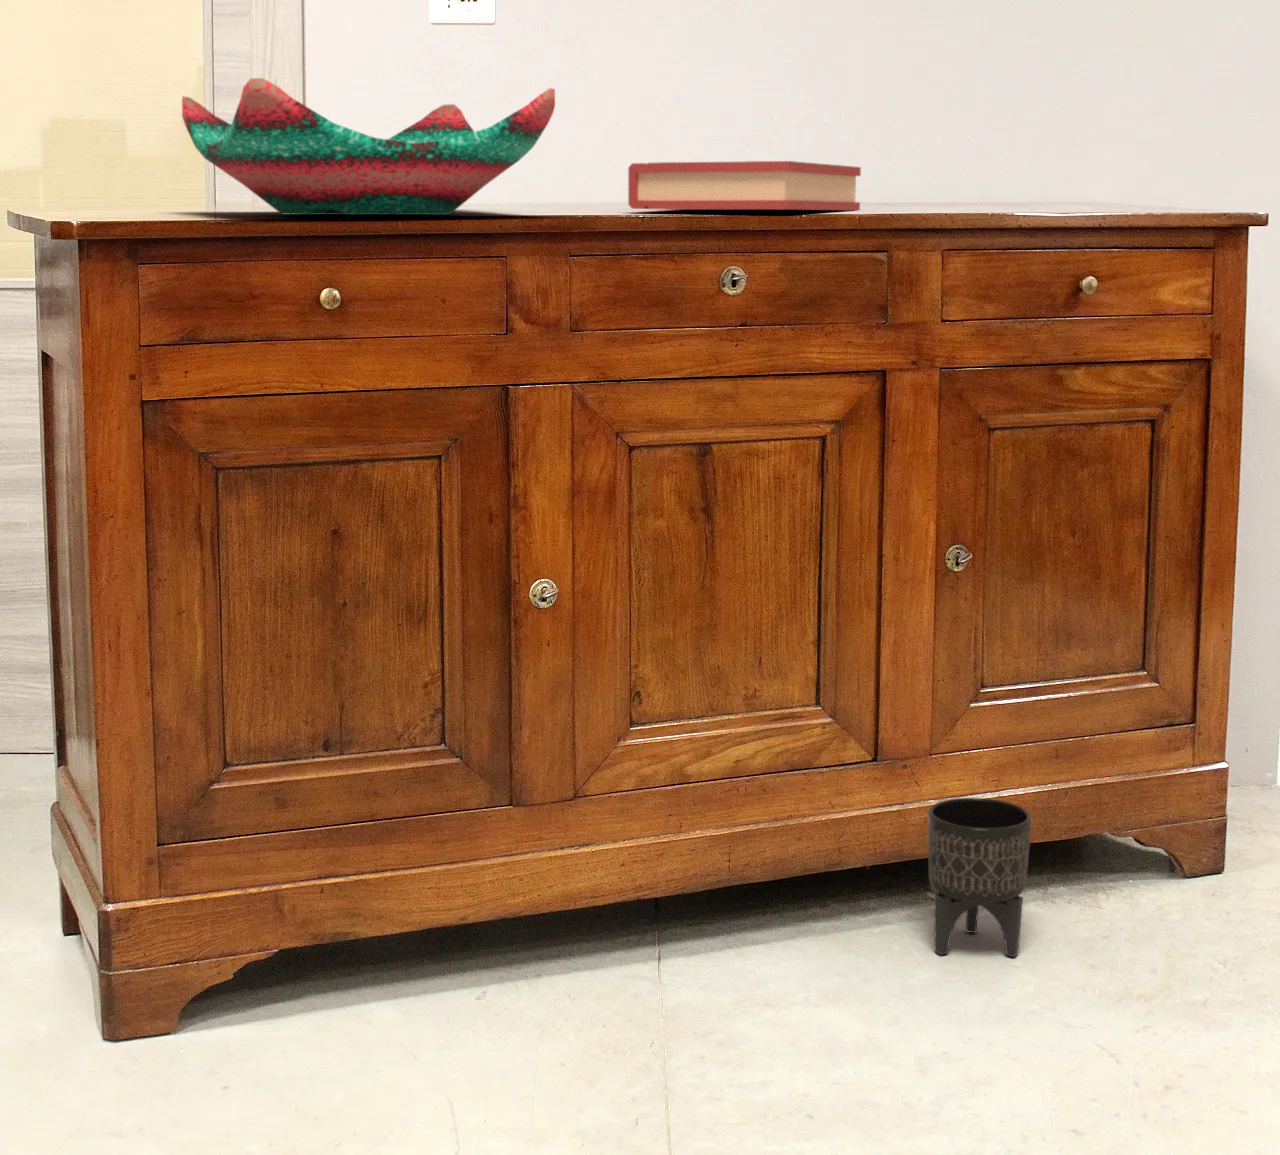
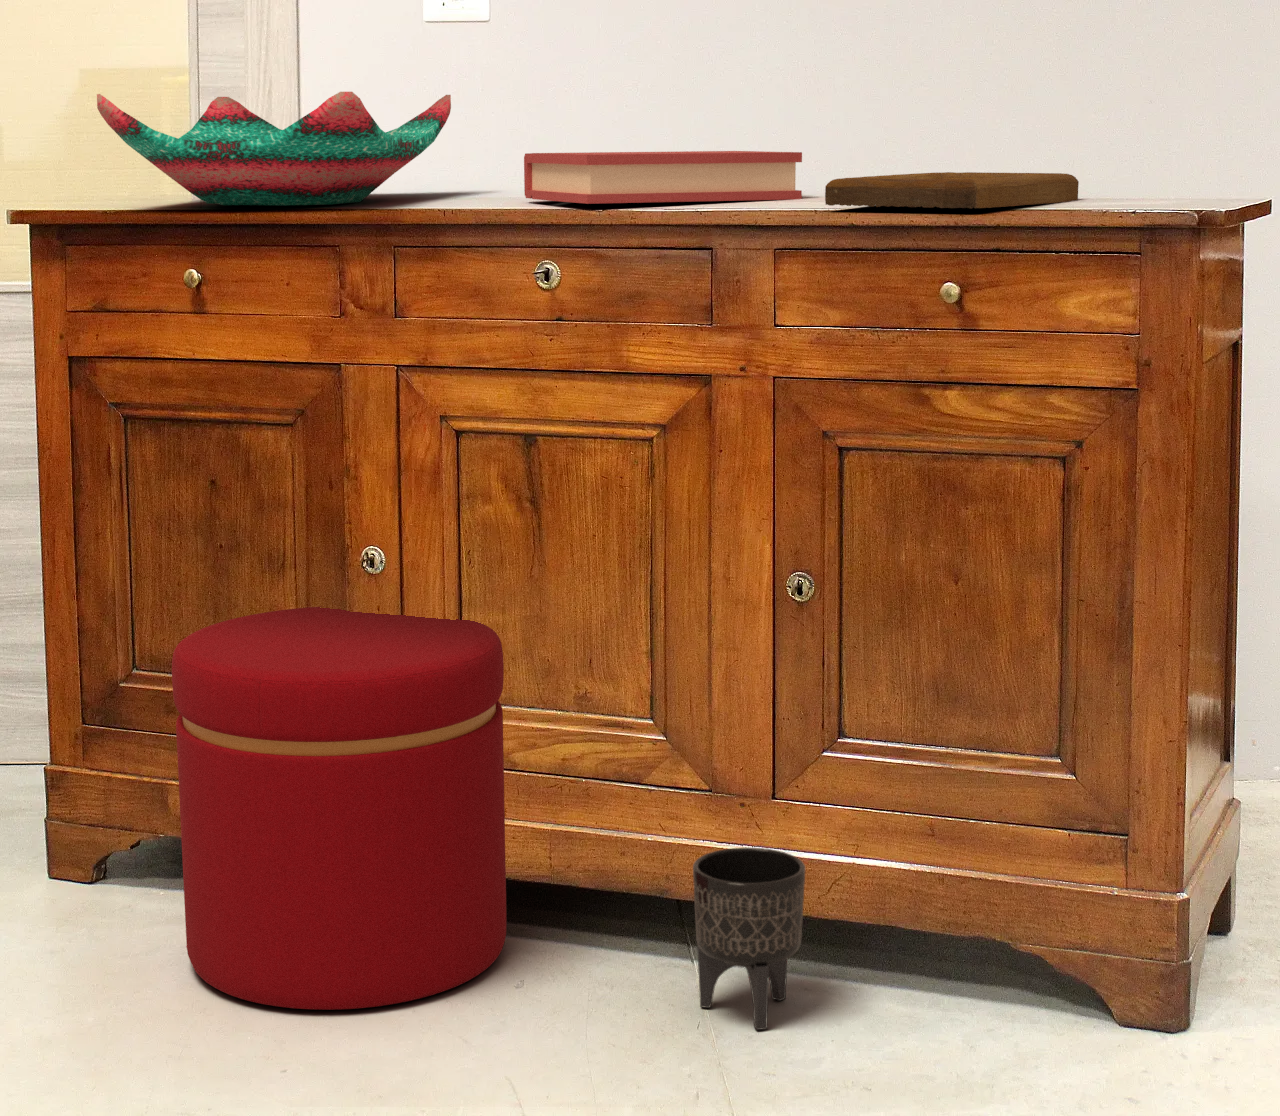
picture frame: none [964,184,1165,210] -> present [825,172,1079,209]
ottoman: none [406,640,756,1077] -> present [172,607,507,1010]

